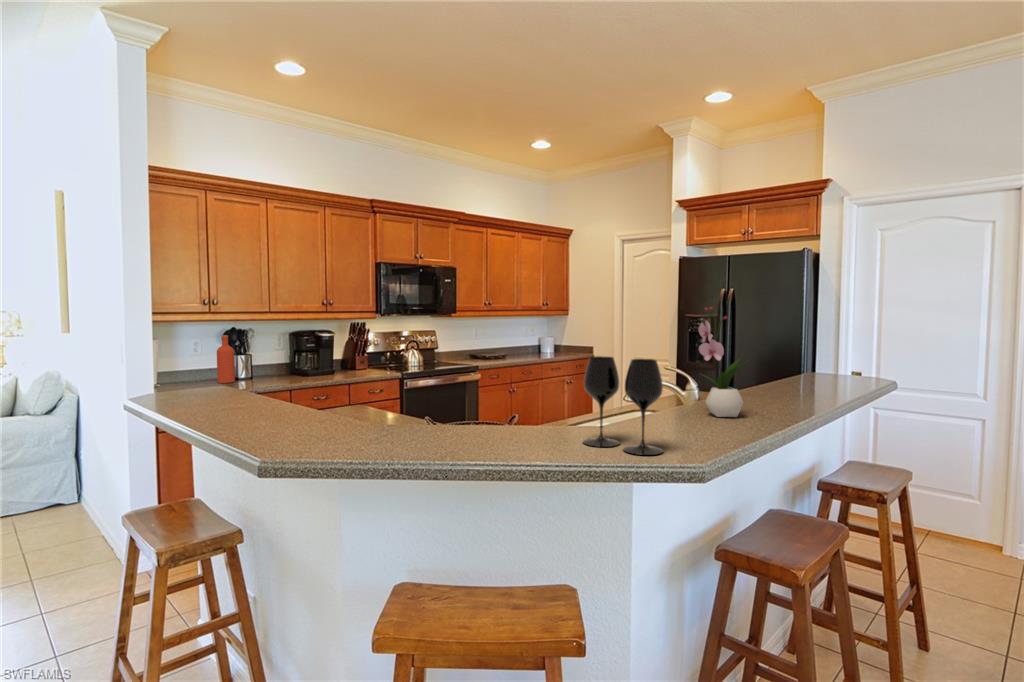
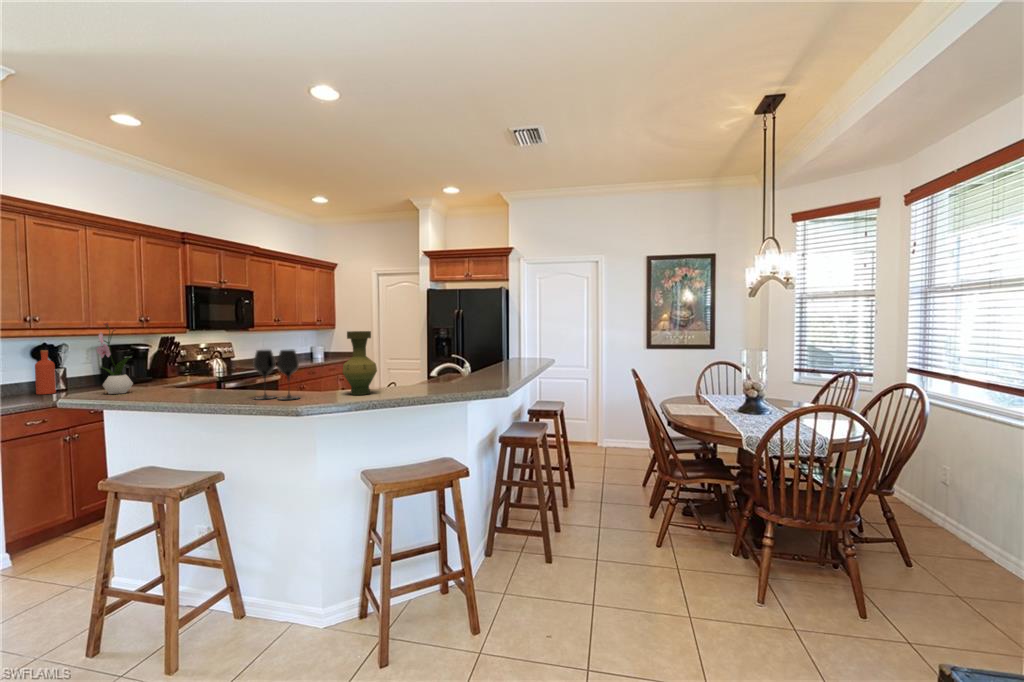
flower arrangement: present [699,307,749,417] -> present [97,323,133,394]
vase: none [375,326,441,451] -> present [343,331,377,395]
wine glass: present [583,356,663,455] -> present [253,350,299,400]

